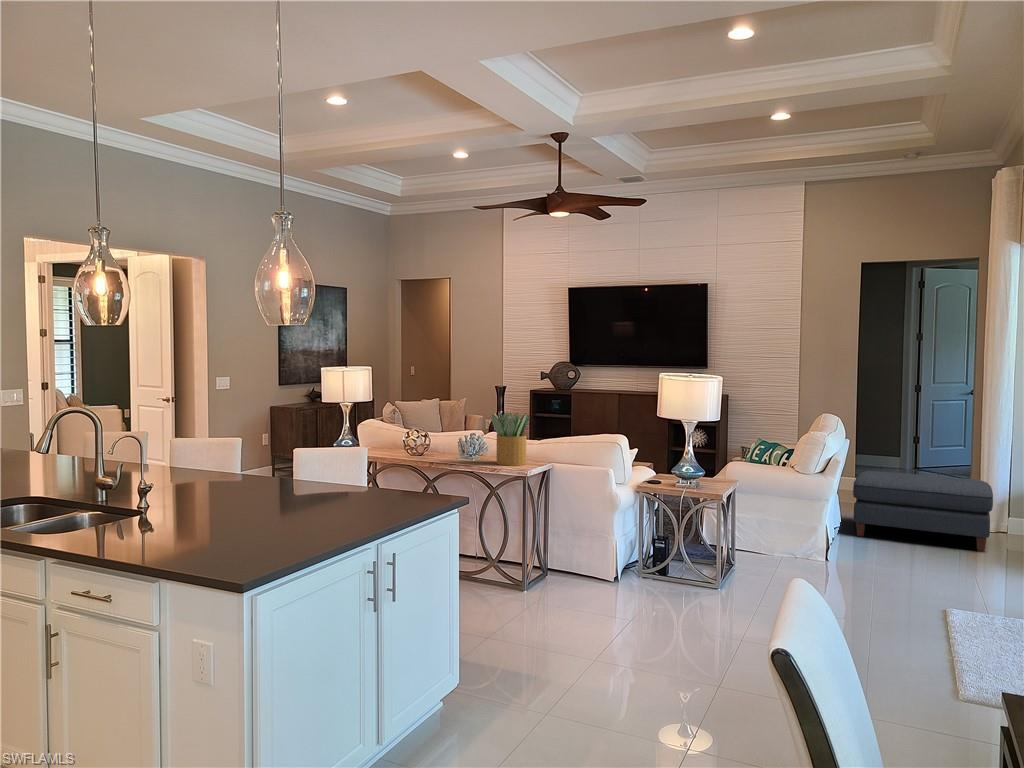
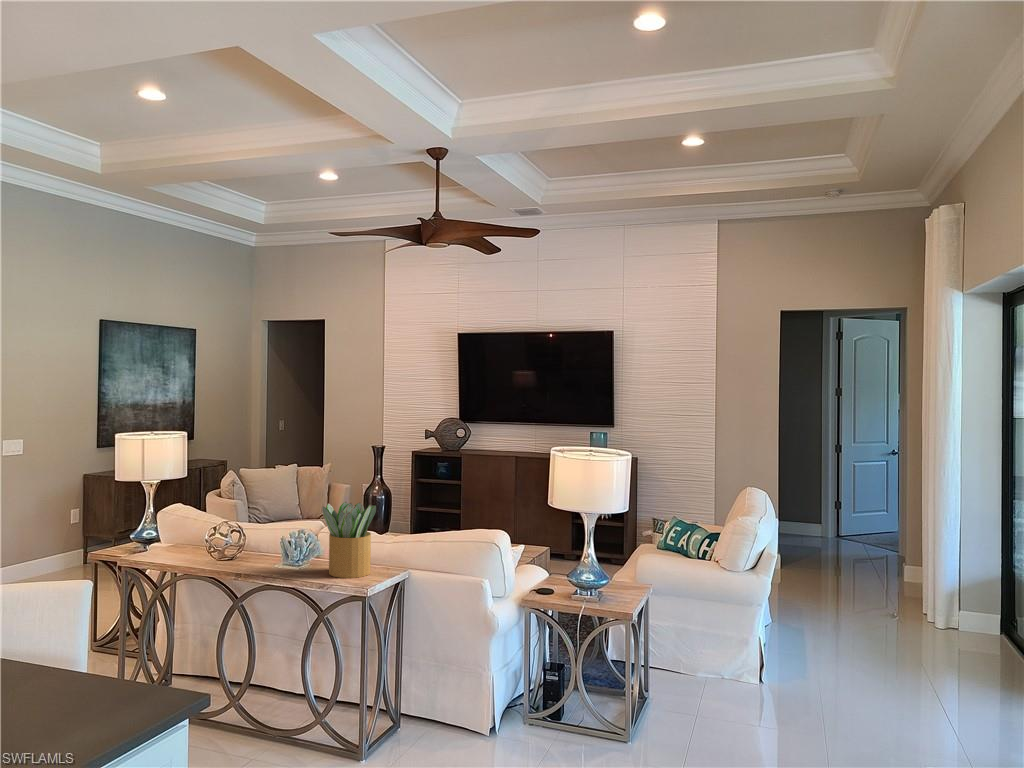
ottoman: present [853,471,993,552] -> none [785,554,948,657]

